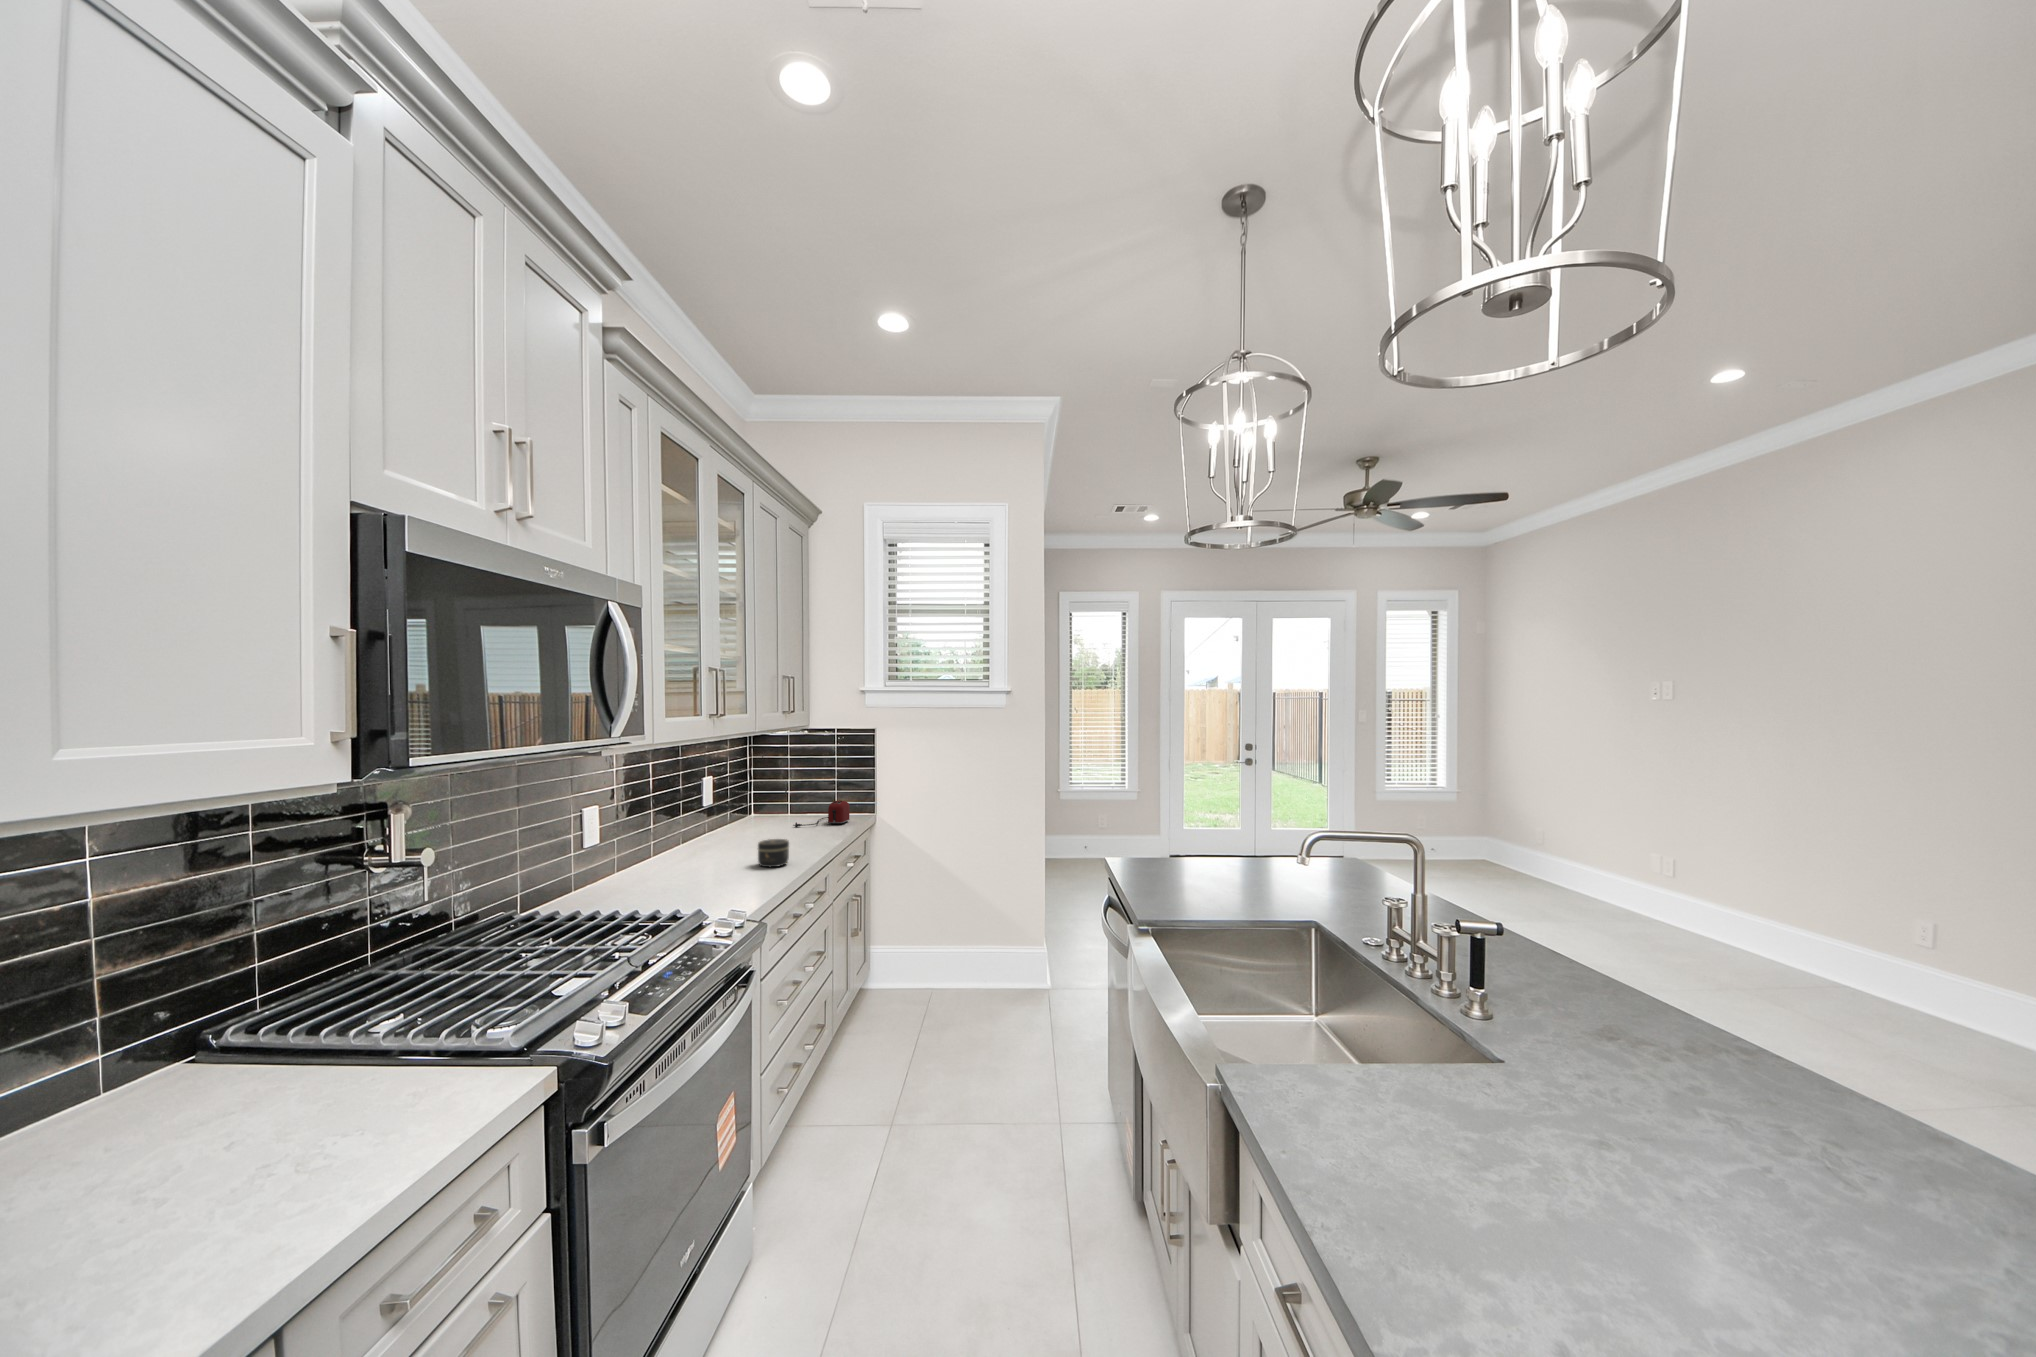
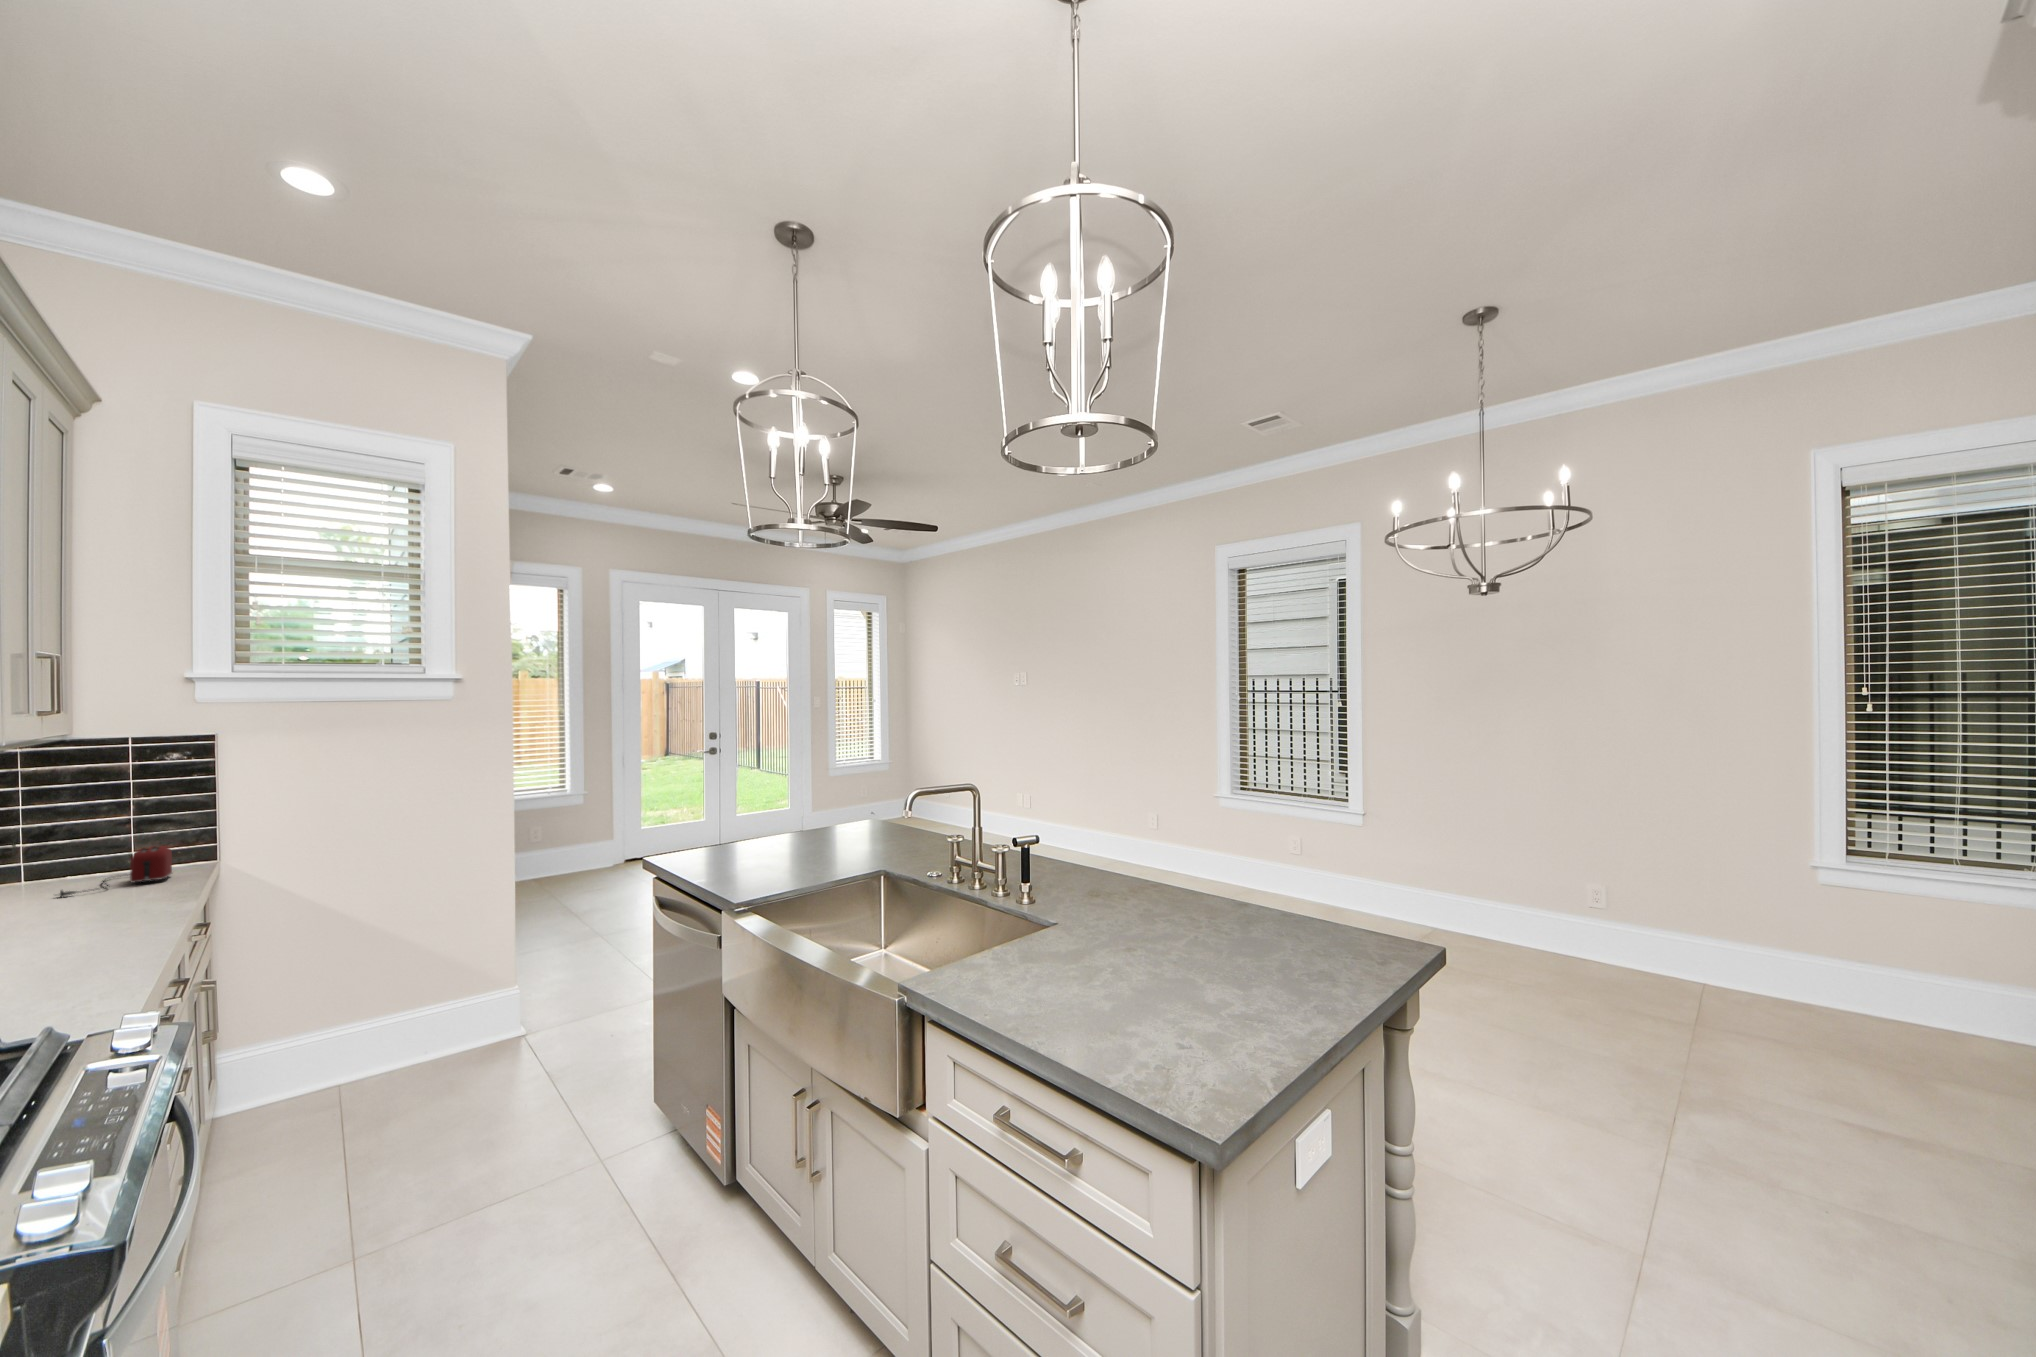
jar: present [758,839,789,867] -> none [66,905,139,953]

